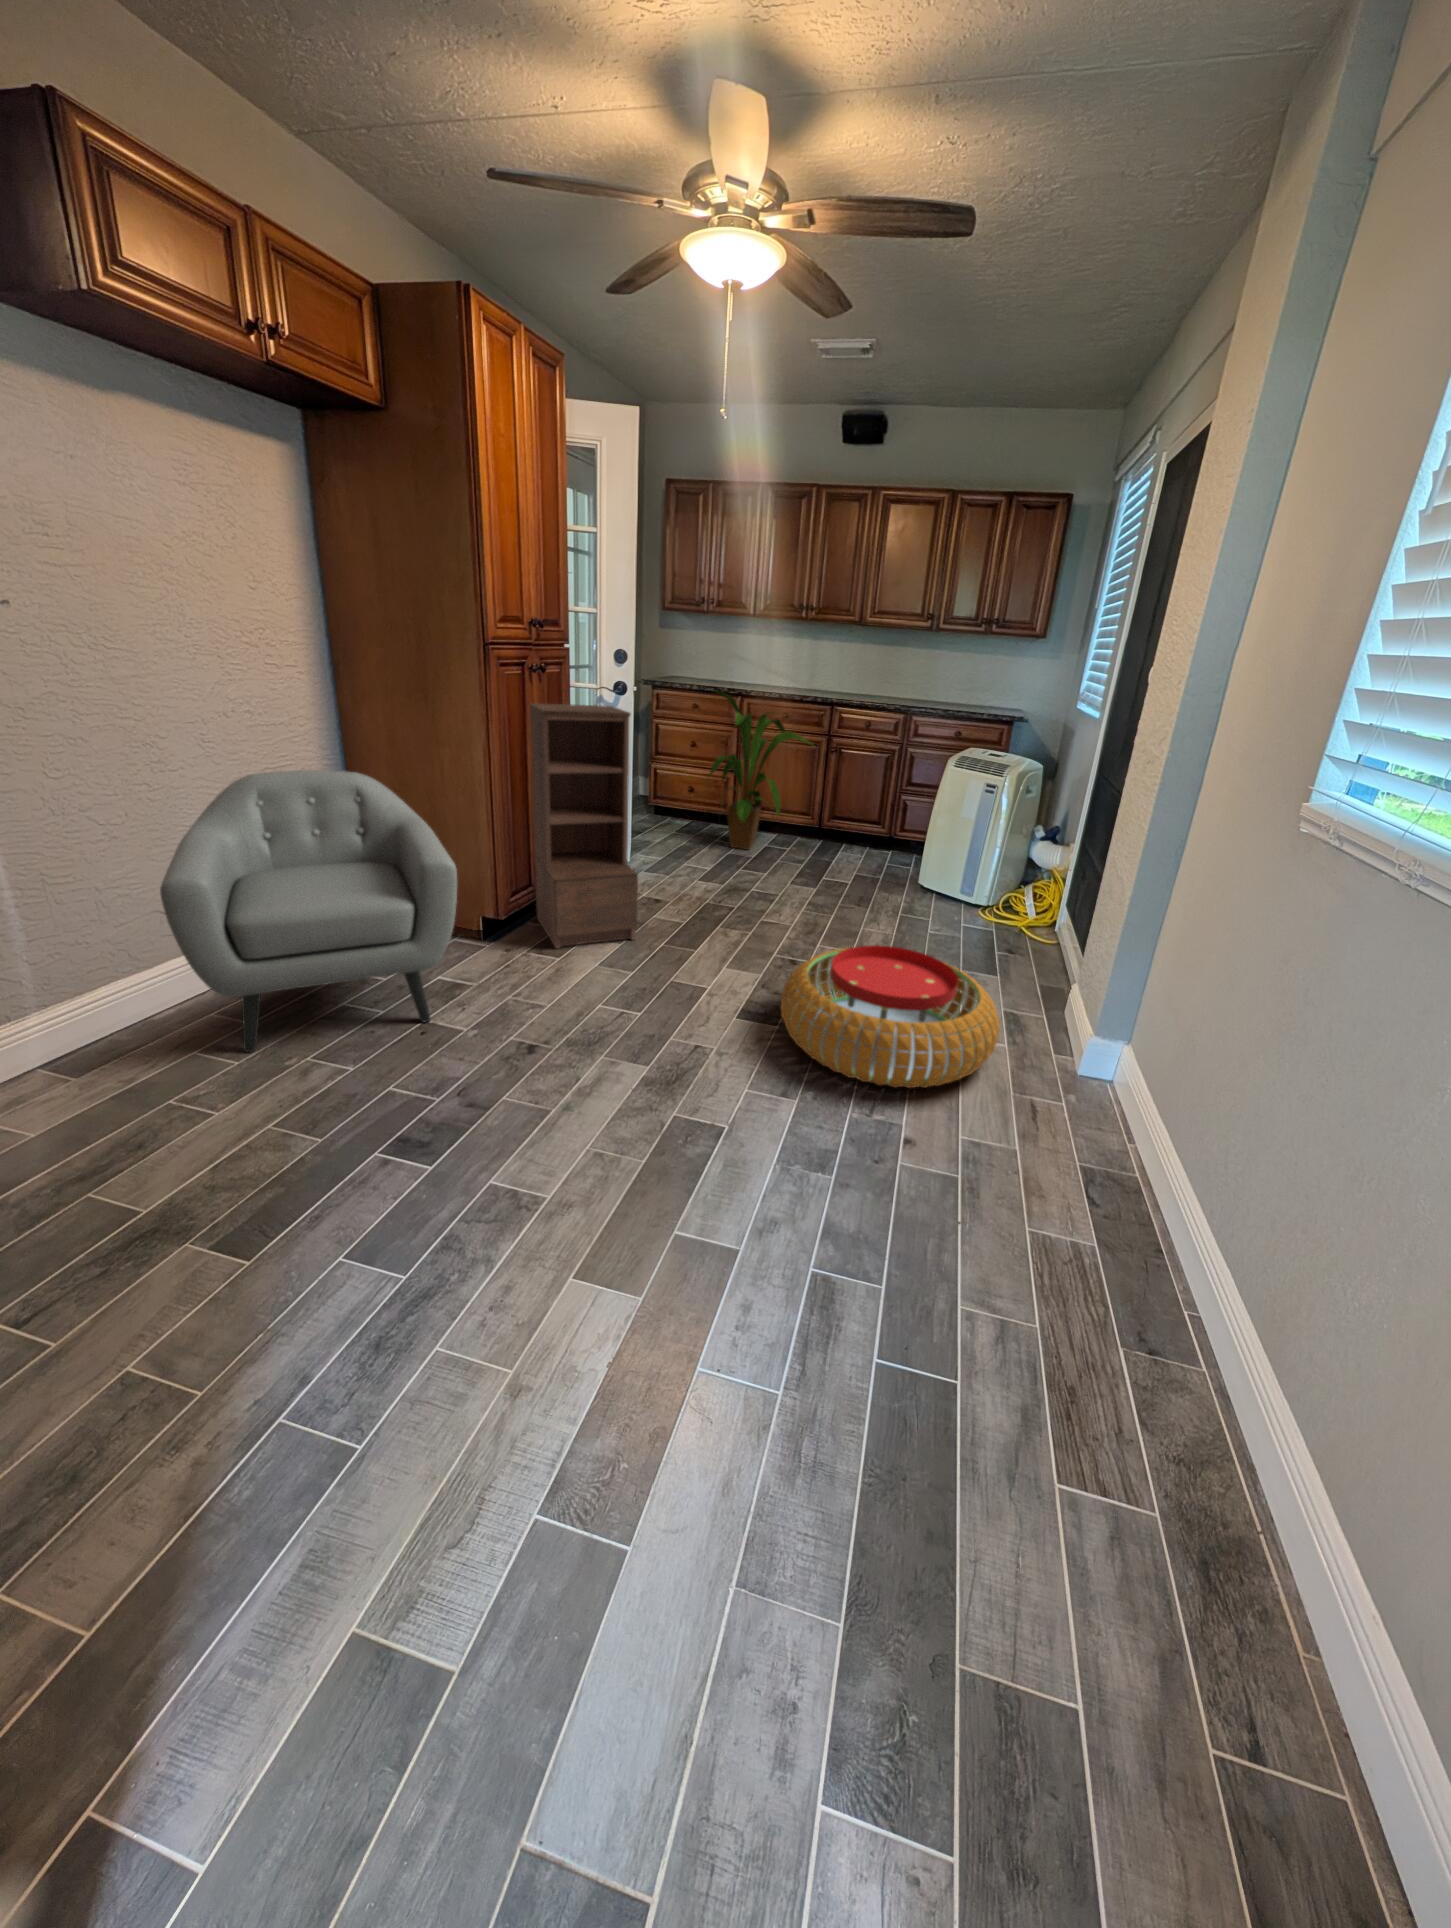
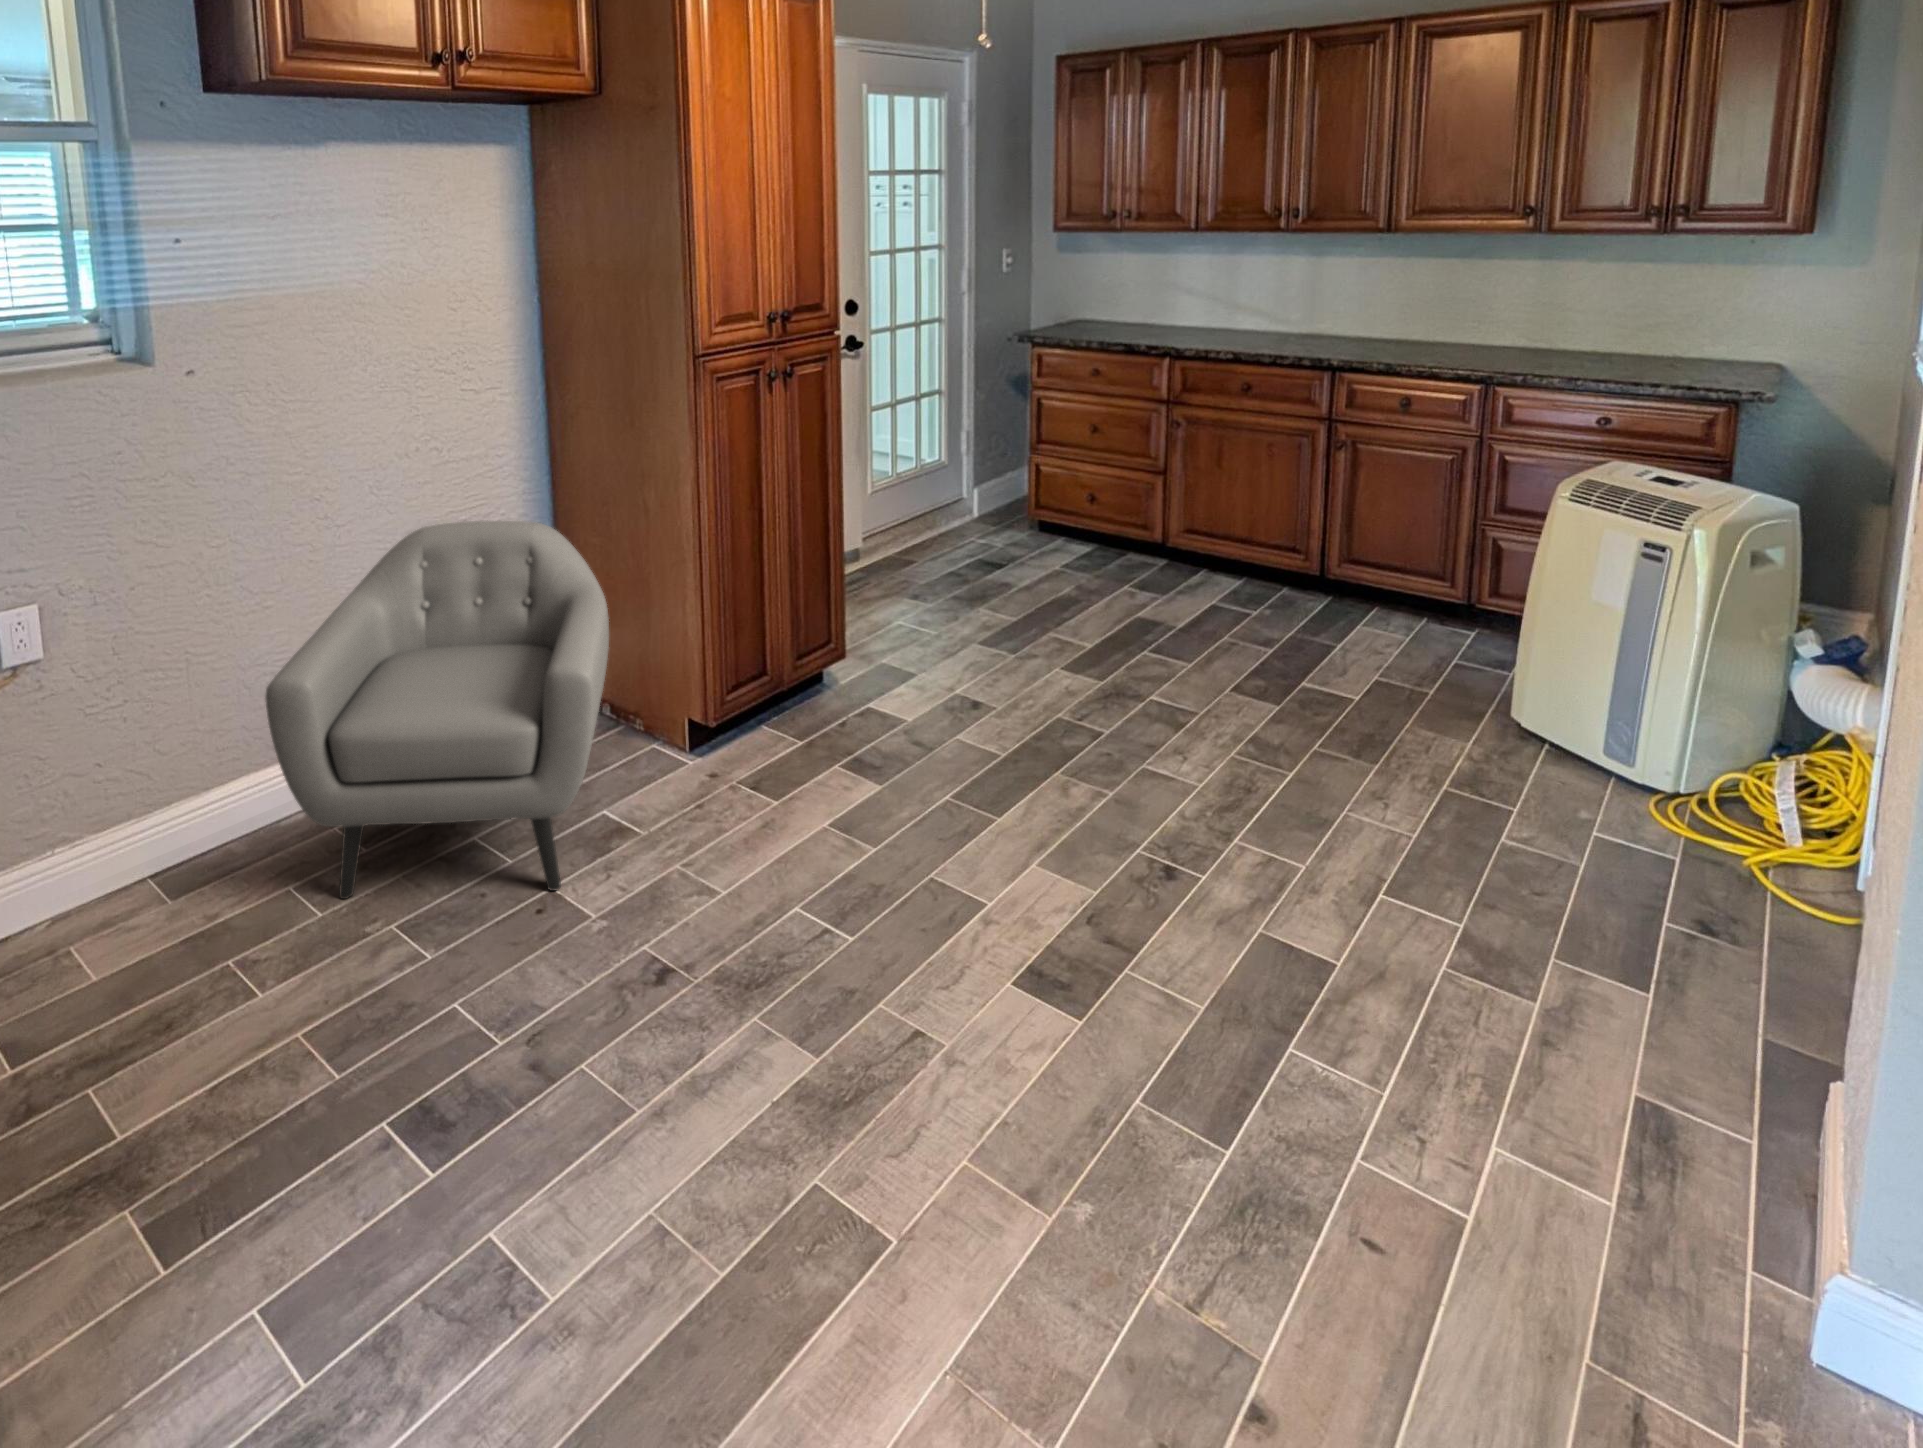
house plant: present [709,692,813,850] -> none [1090,357,1296,610]
bookshelf: present [530,703,638,949] -> none [771,415,907,782]
pouf: present [781,945,1000,1088] -> none [1074,883,1568,1282]

